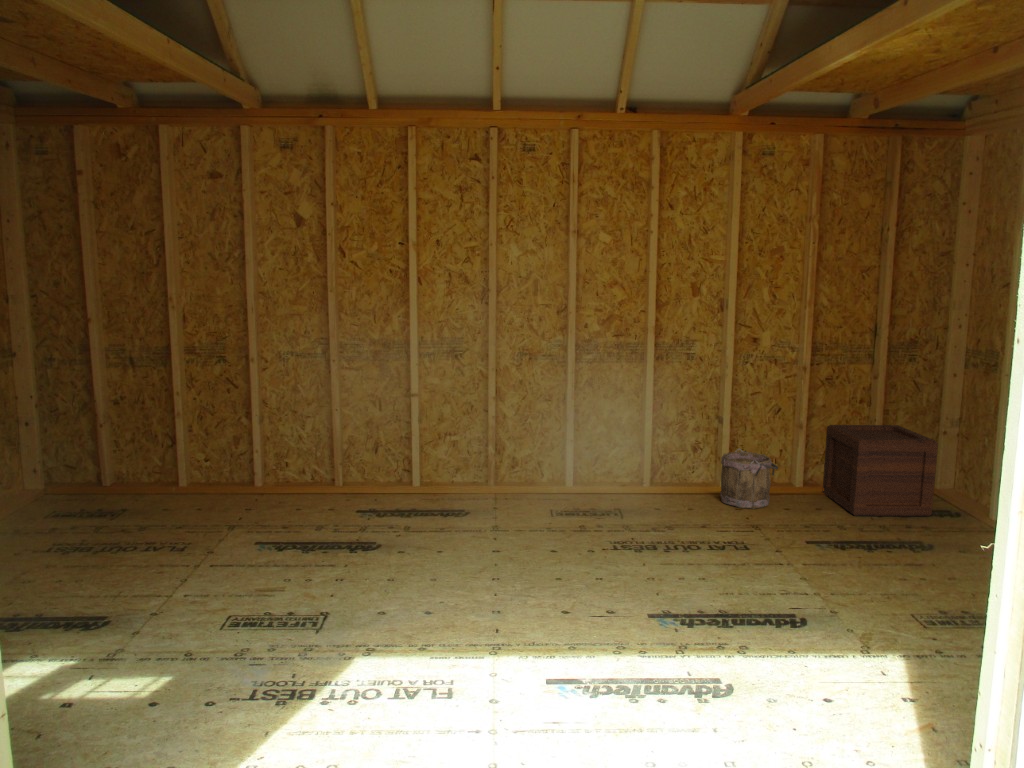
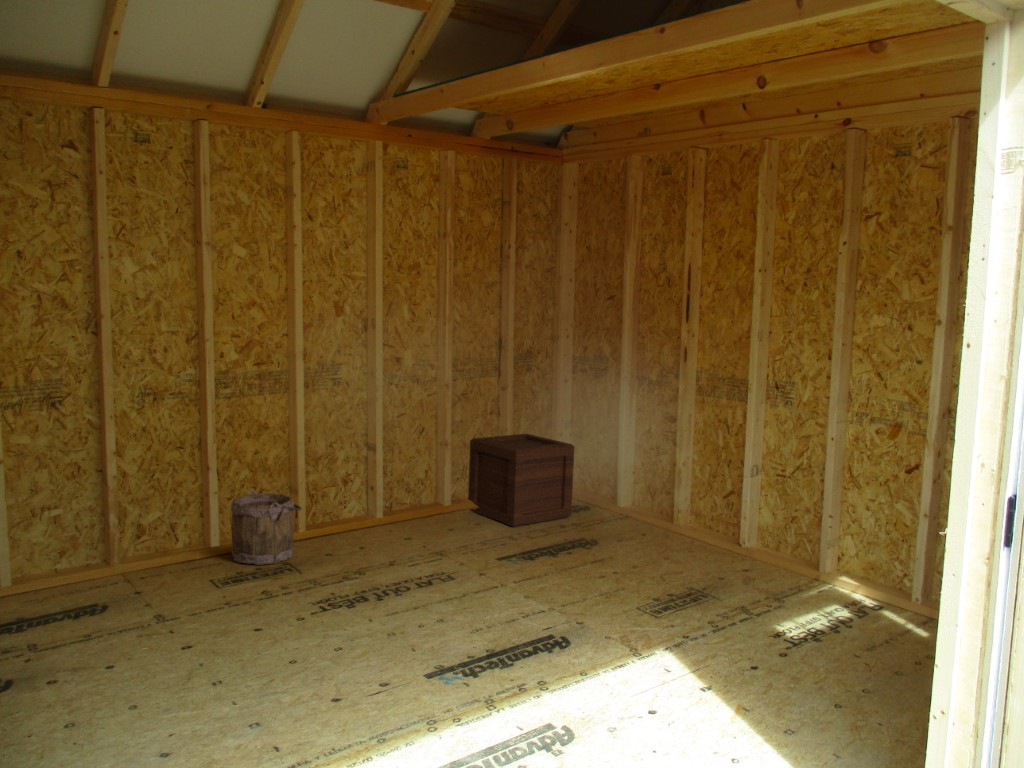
bucket: present [720,449,778,509] -> present [231,490,301,565]

